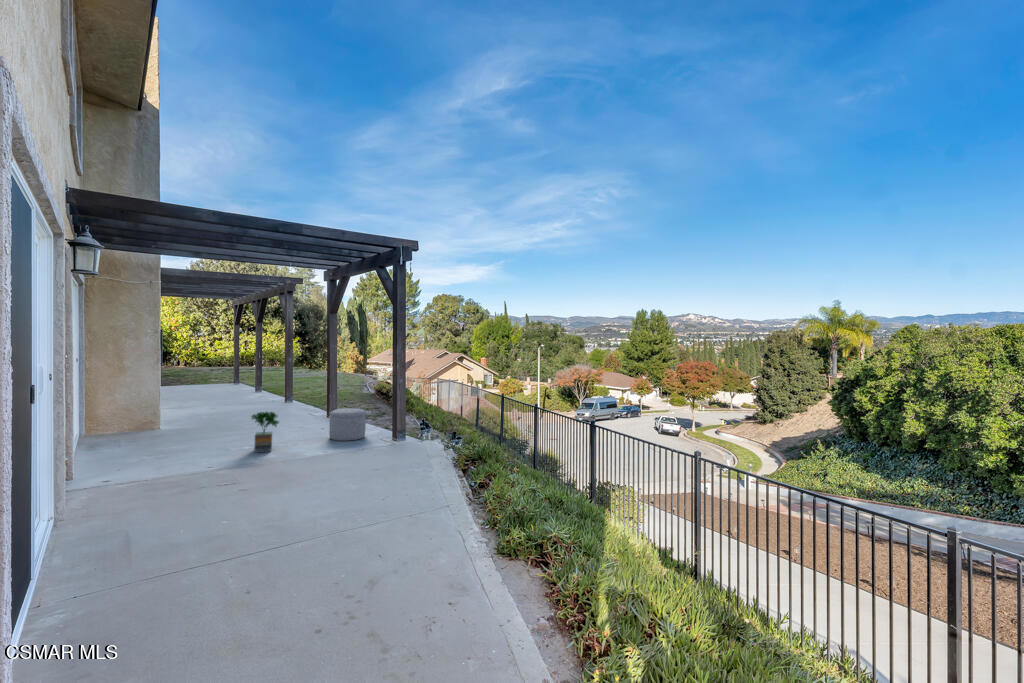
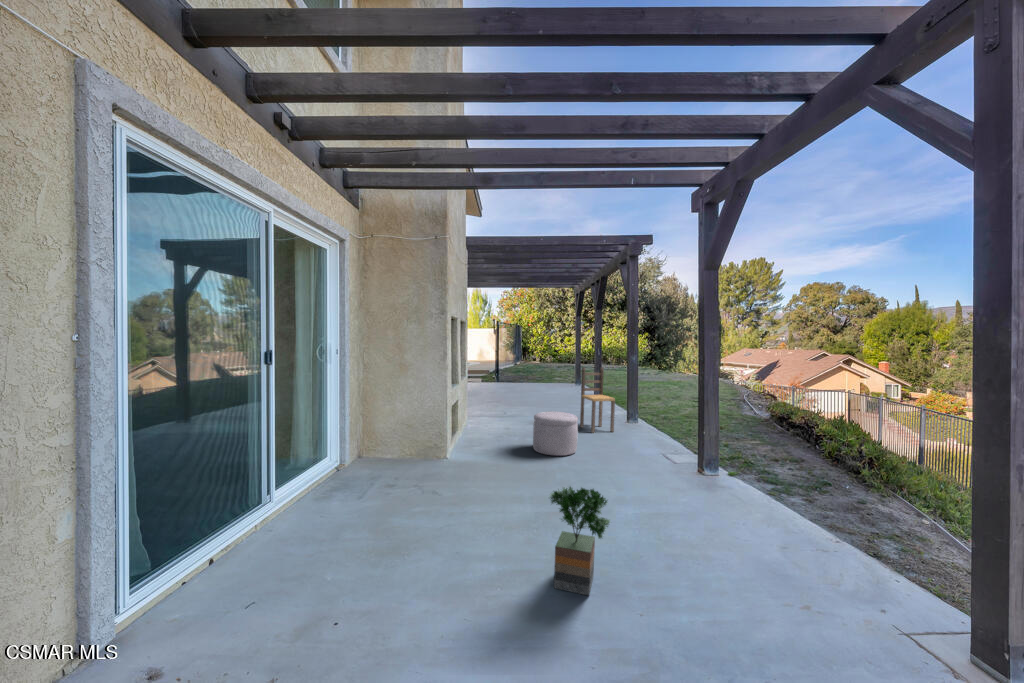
chair: none [248,365,275,410] -> present [580,367,615,433]
ottoman: present [329,408,366,441] -> present [533,411,578,456]

